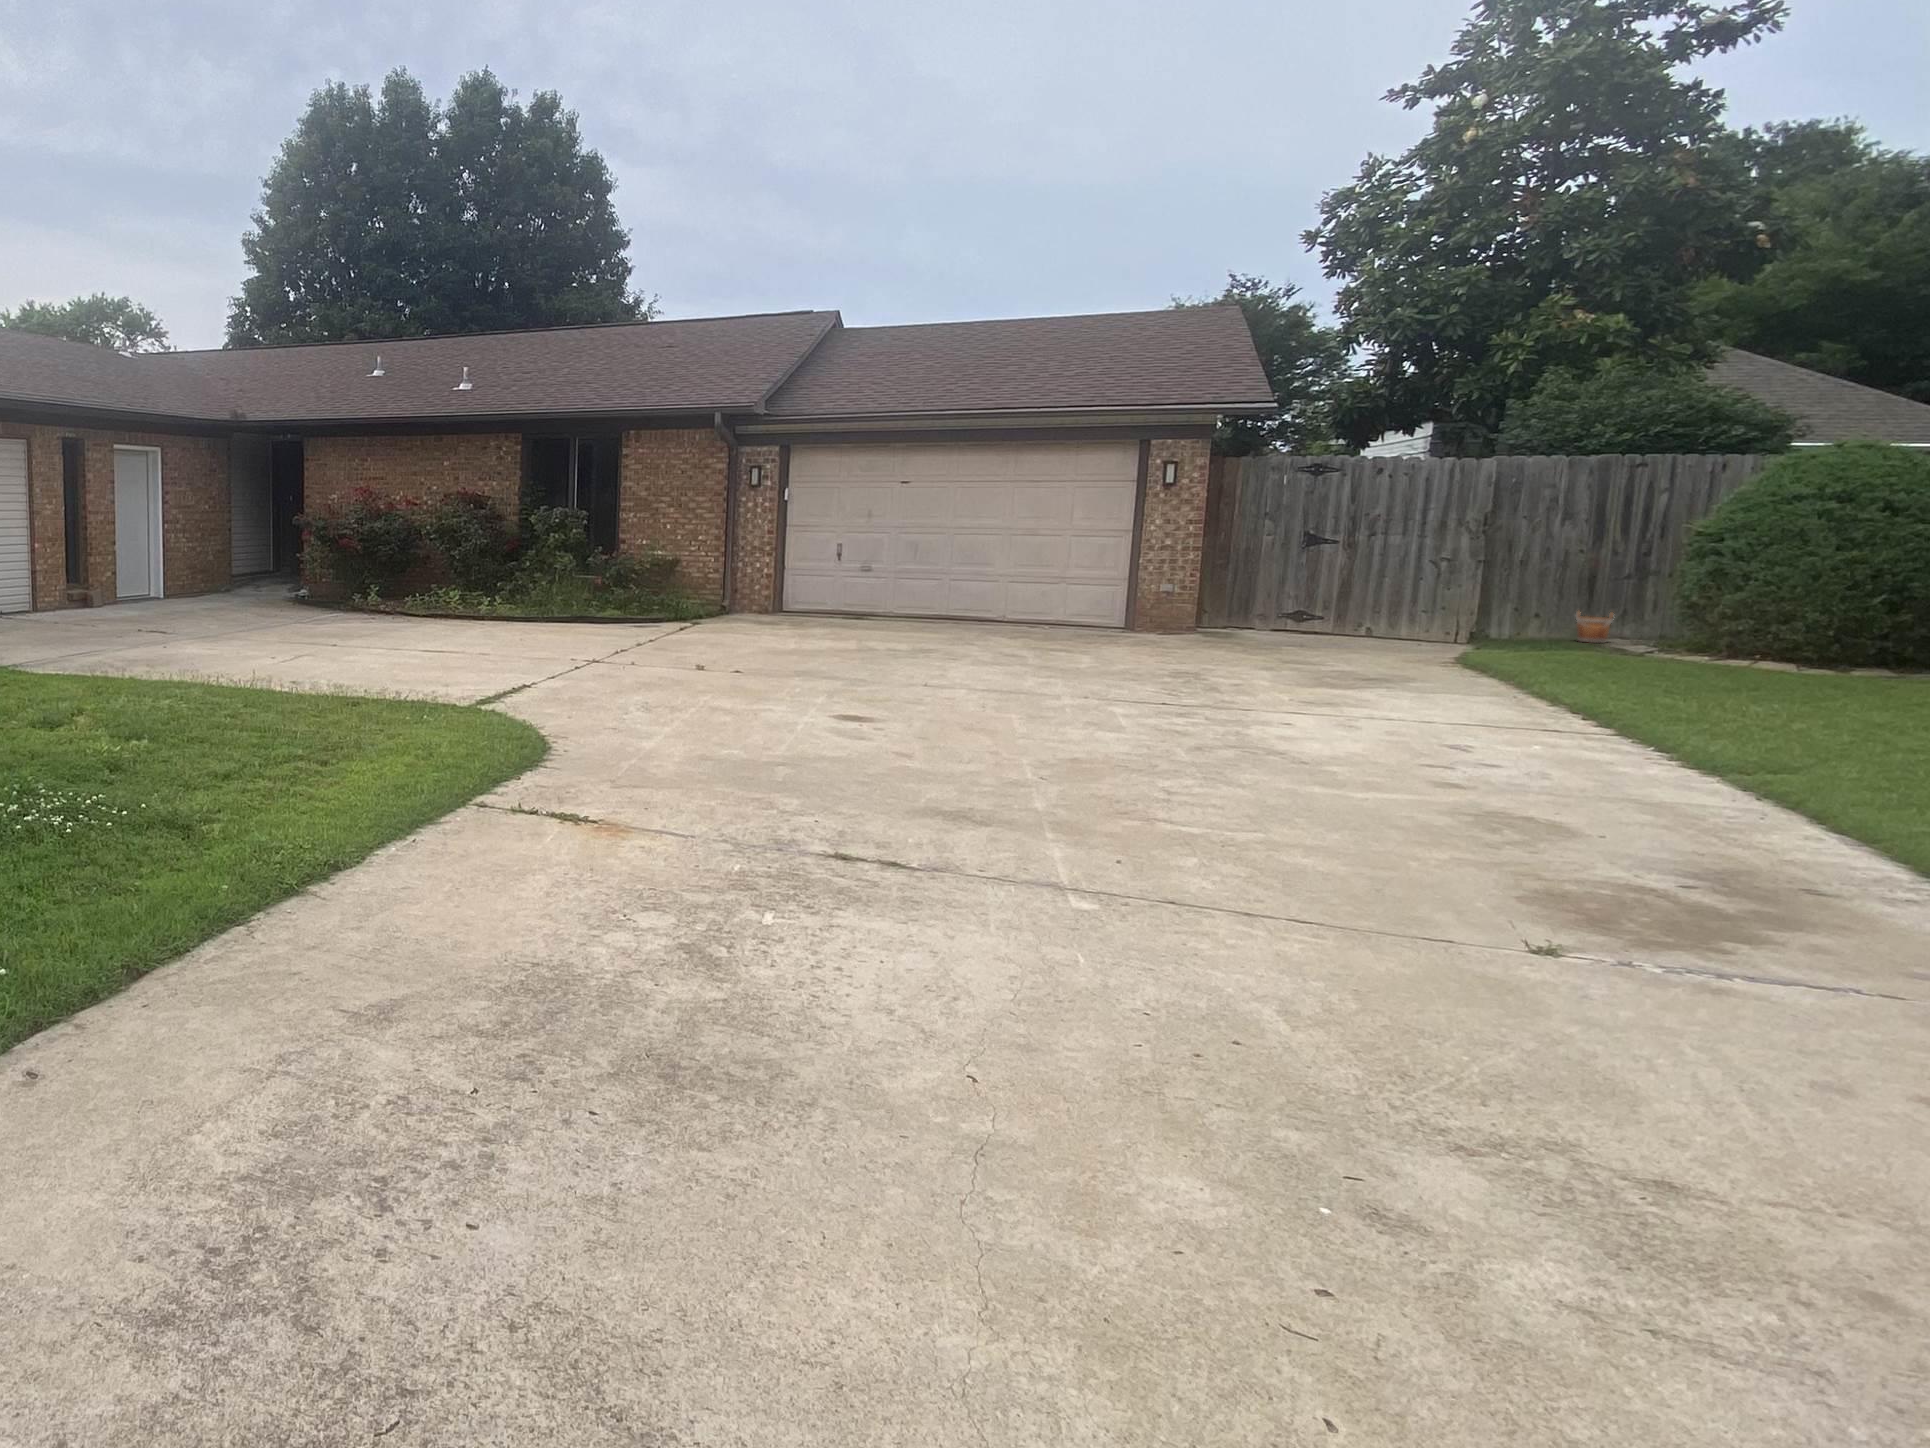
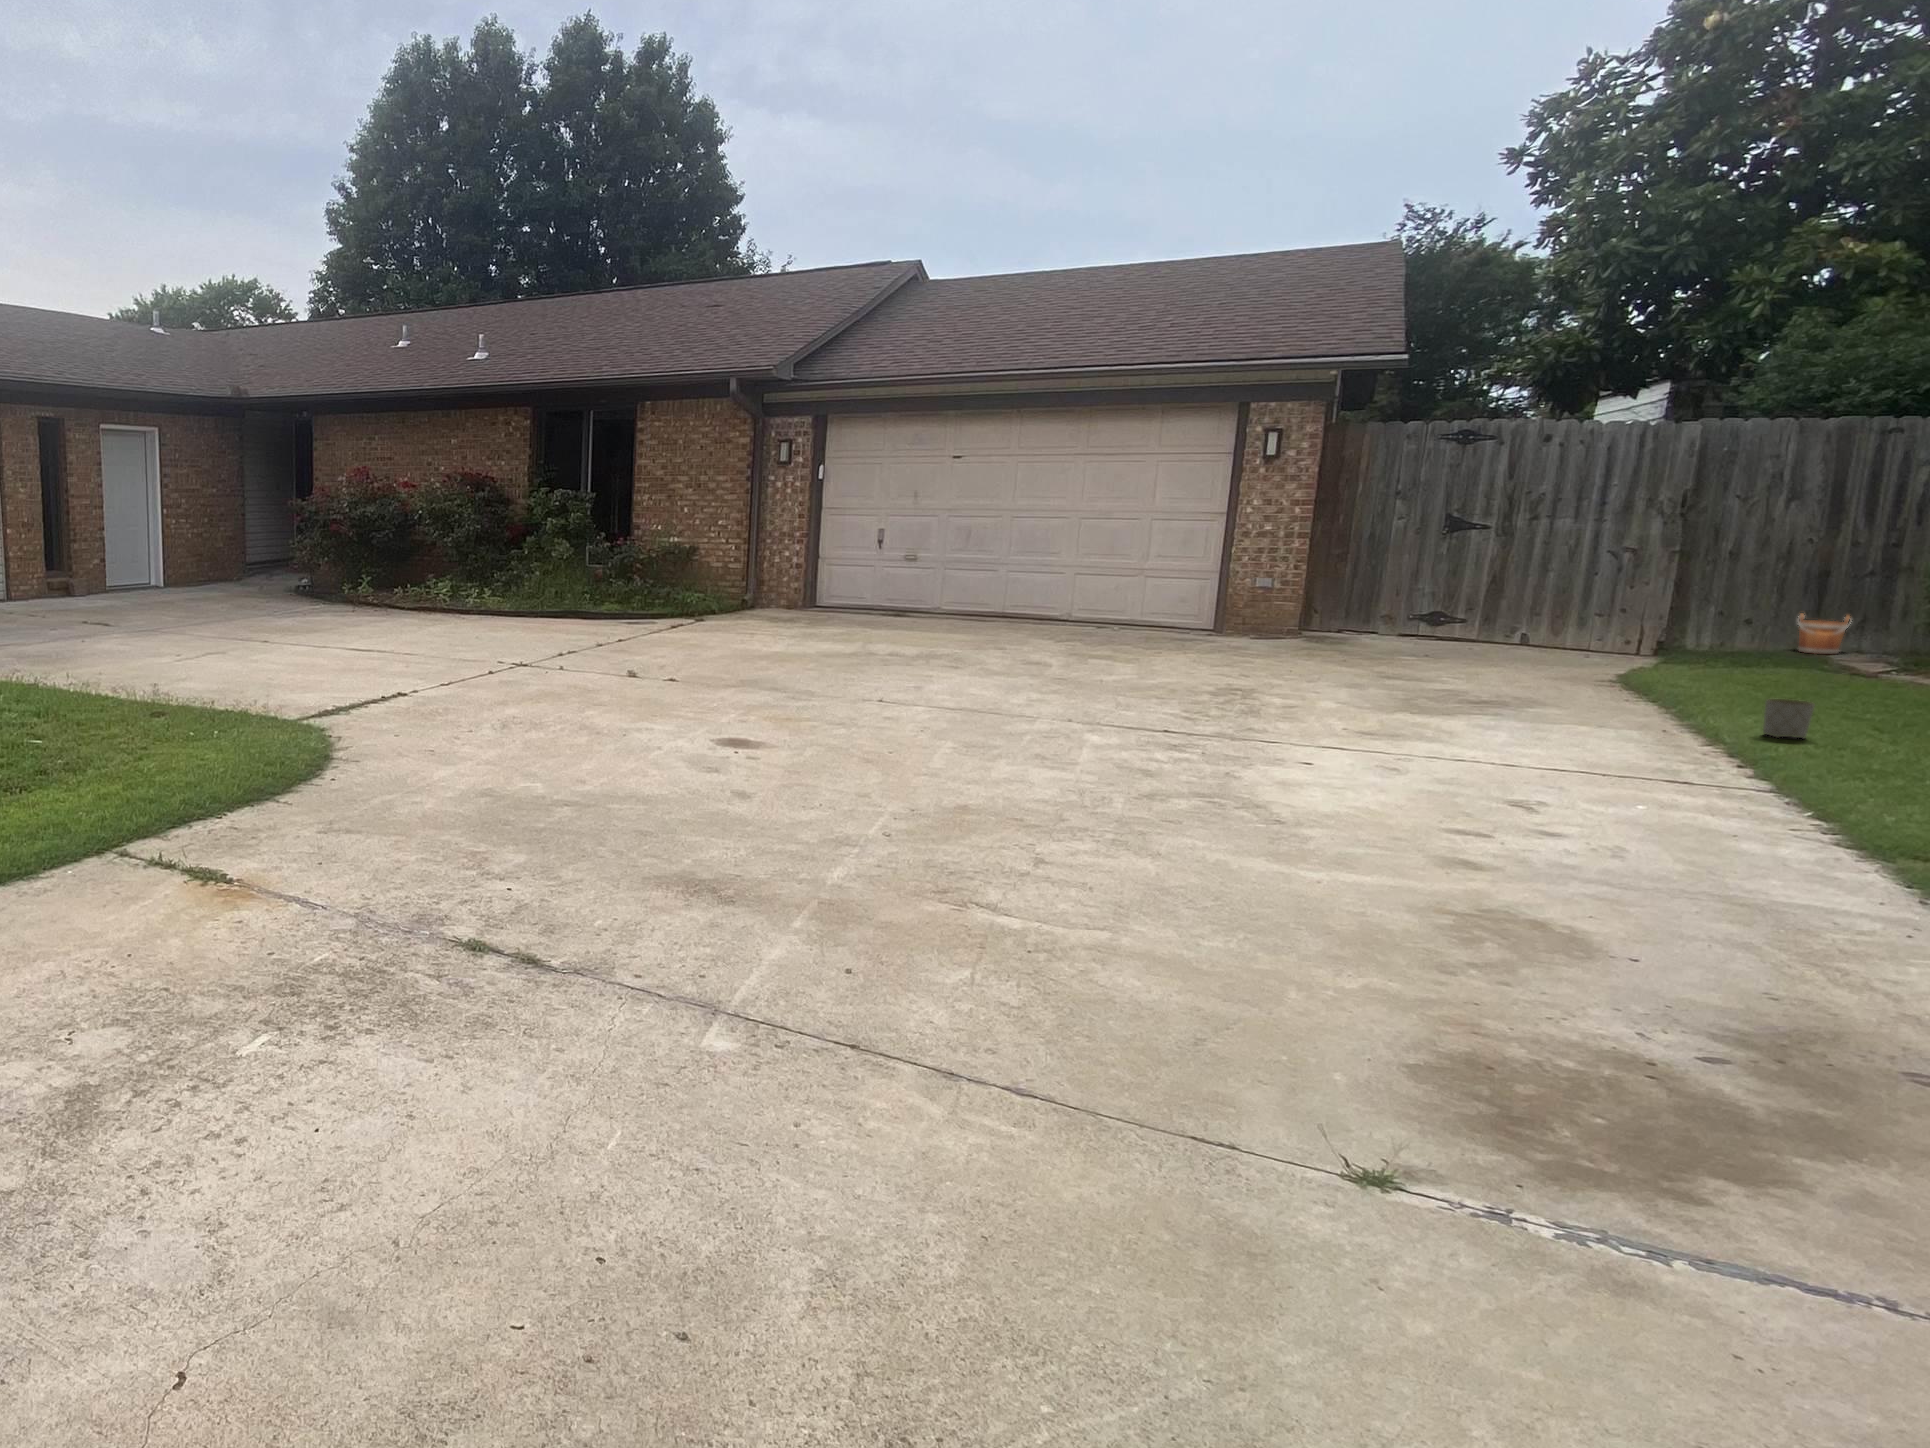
planter: none [1572,665,1607,694] -> present [1763,699,1815,738]

